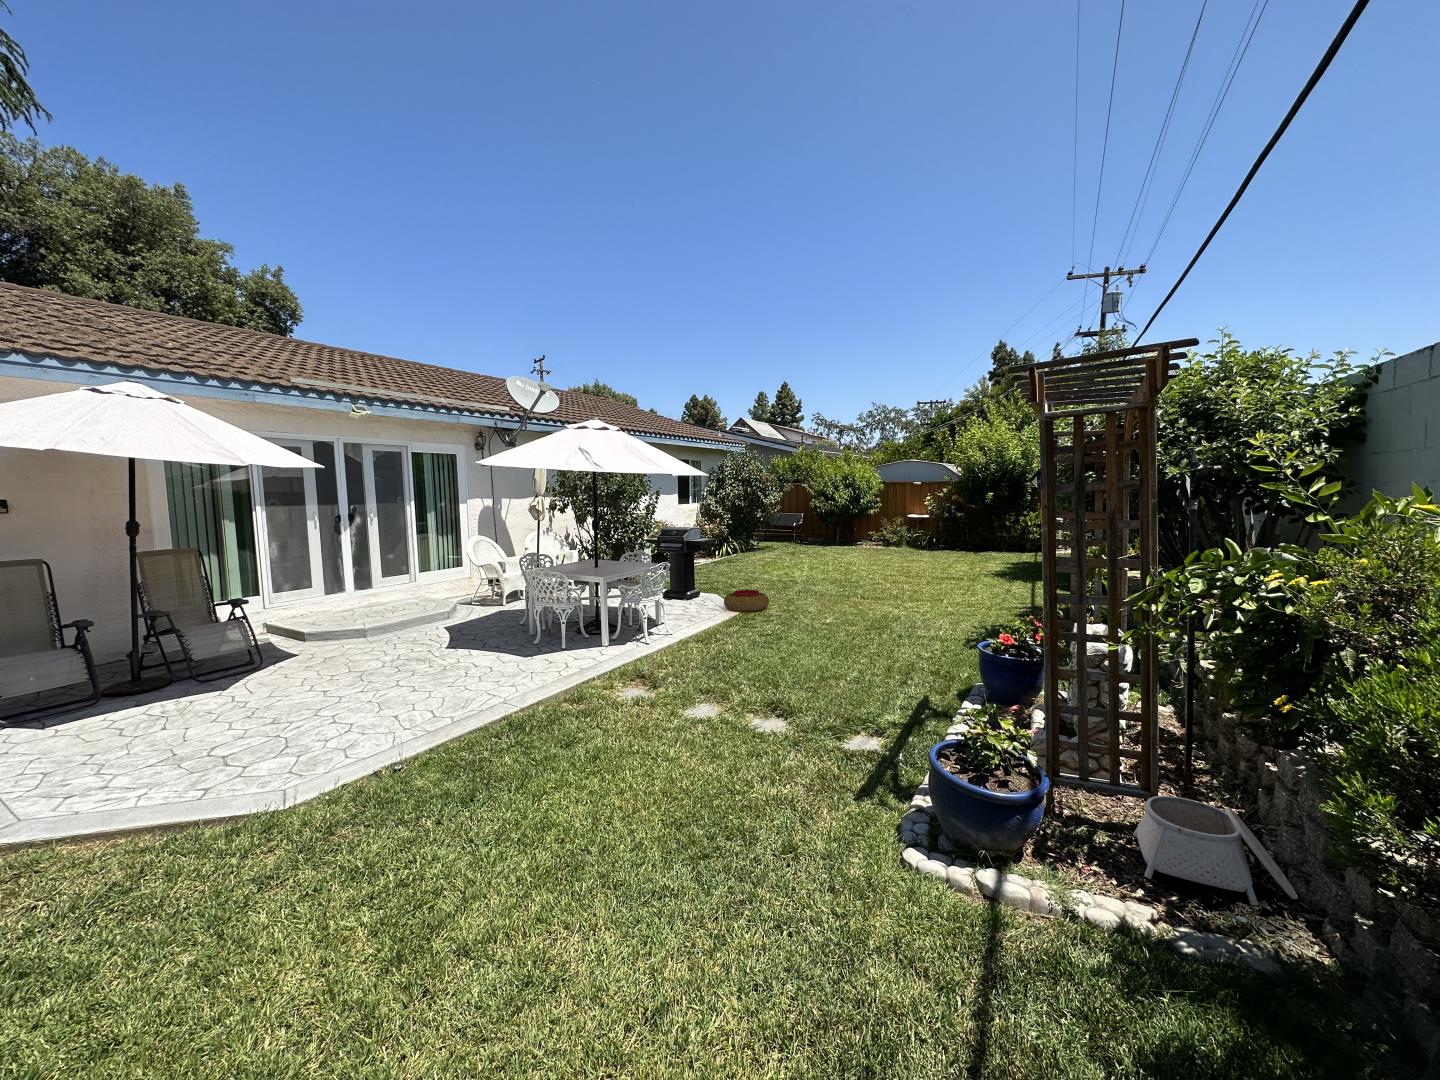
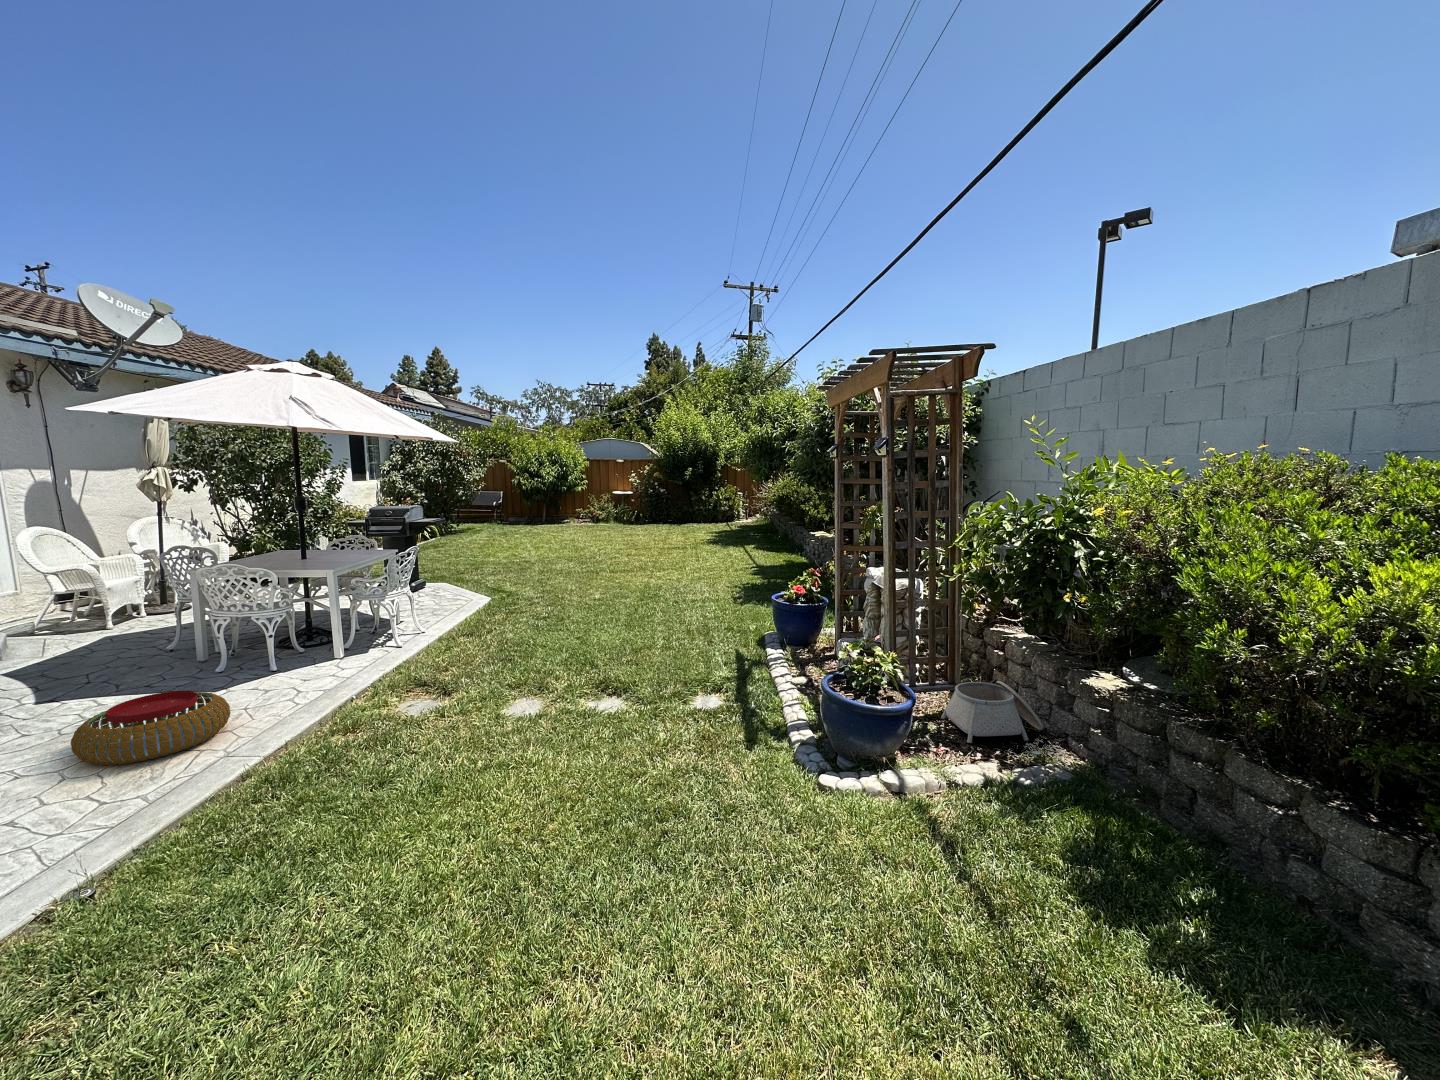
pouf: present [724,590,769,612] -> present [70,691,231,765]

